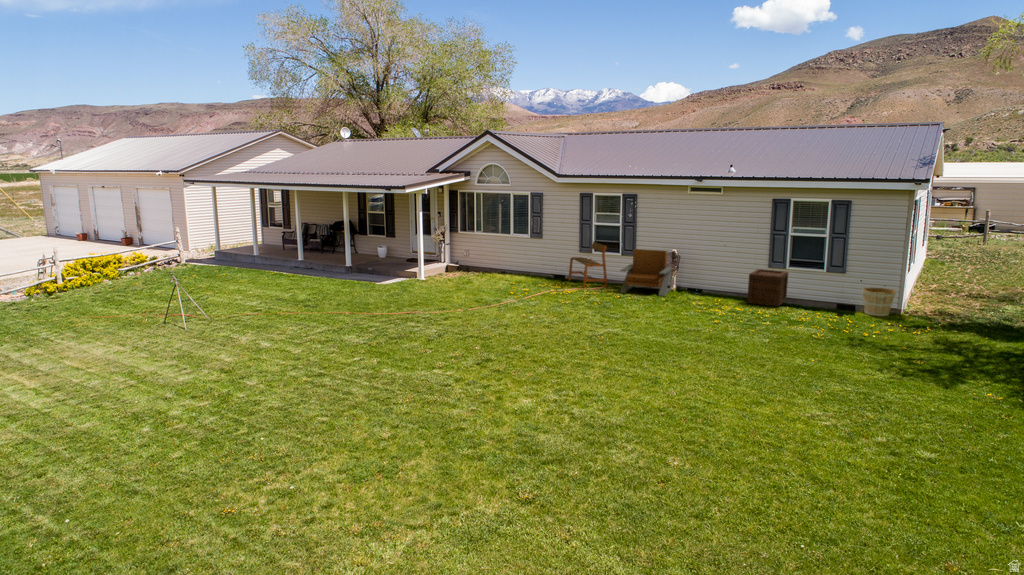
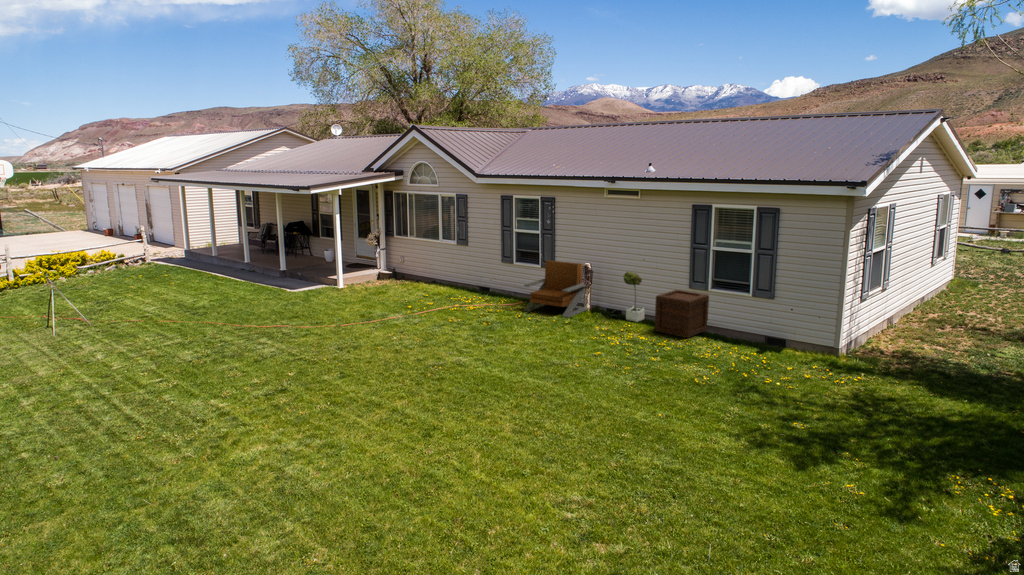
bench: present [568,242,607,288] -> none [489,249,521,304]
potted tree: none [710,256,728,297] -> present [624,272,644,322]
wooden bucket: present [862,287,896,317] -> none [786,319,828,359]

